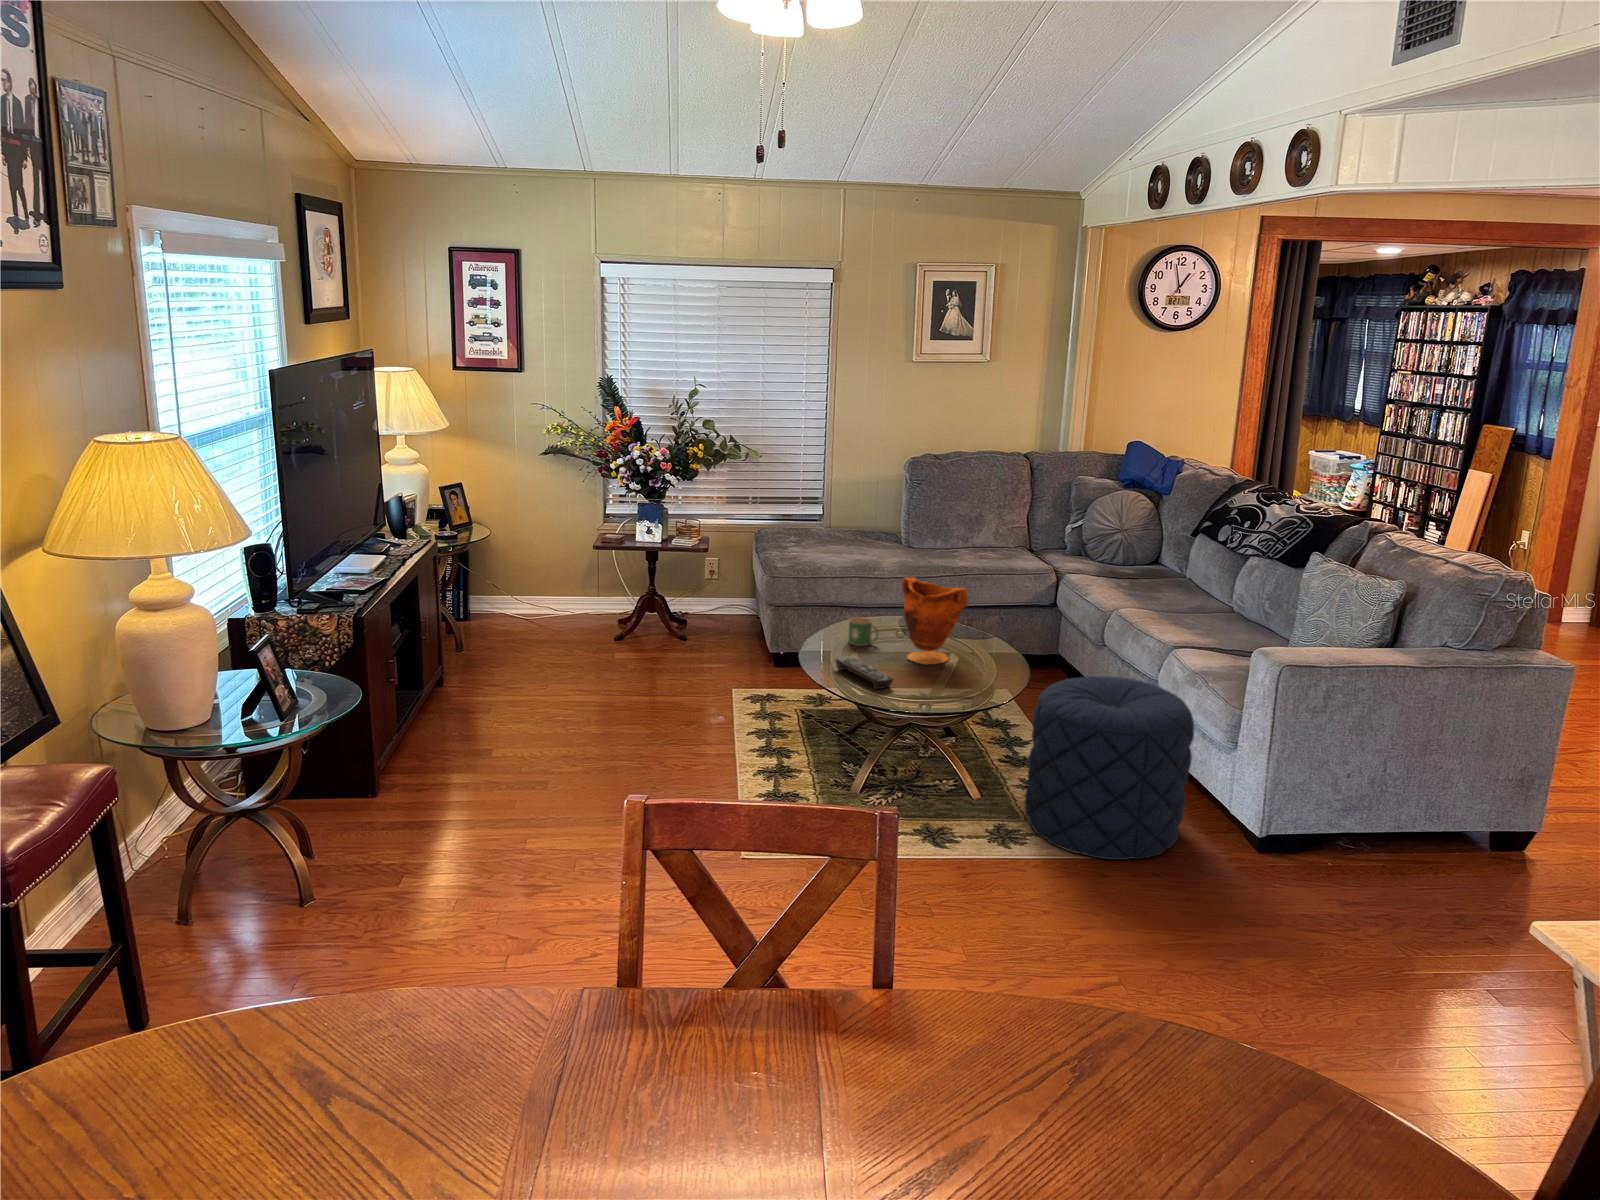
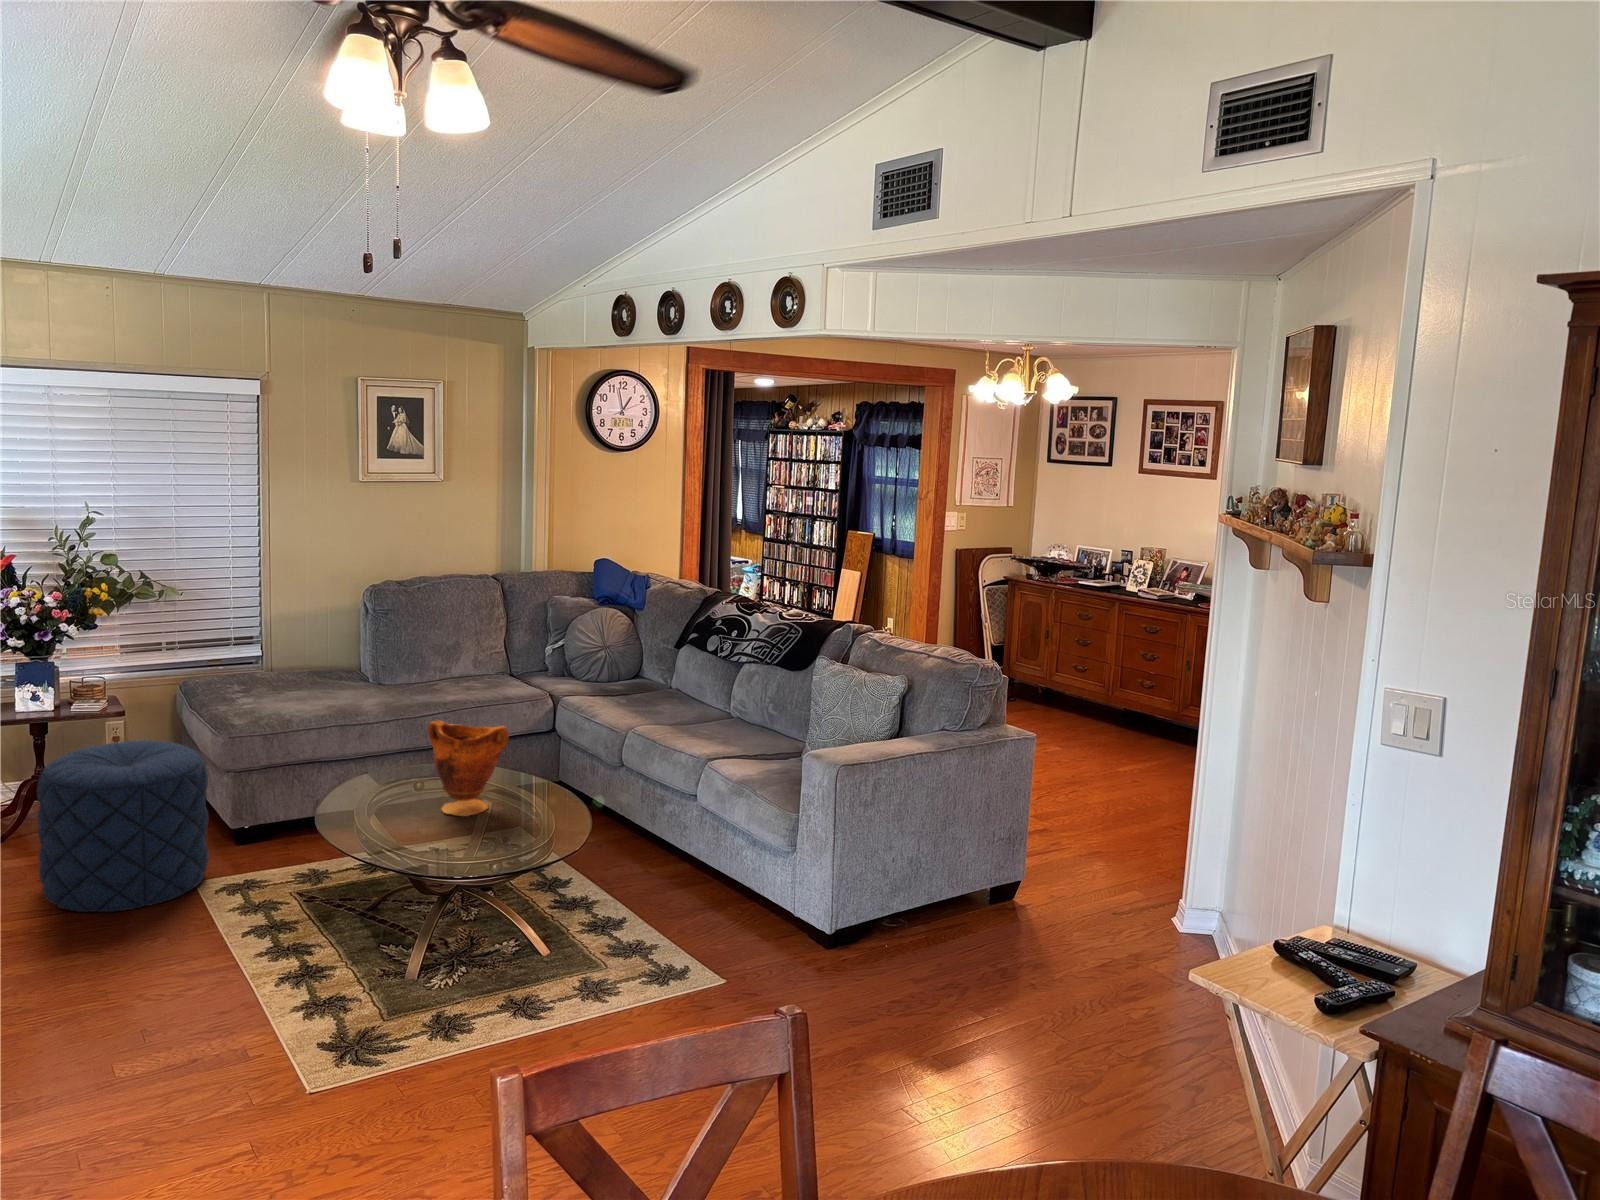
mug: present [848,617,878,646] -> none [362,772,400,806]
remote control: present [835,656,894,689] -> none [365,820,446,855]
pouf: present [1024,676,1194,860] -> present [37,740,209,912]

